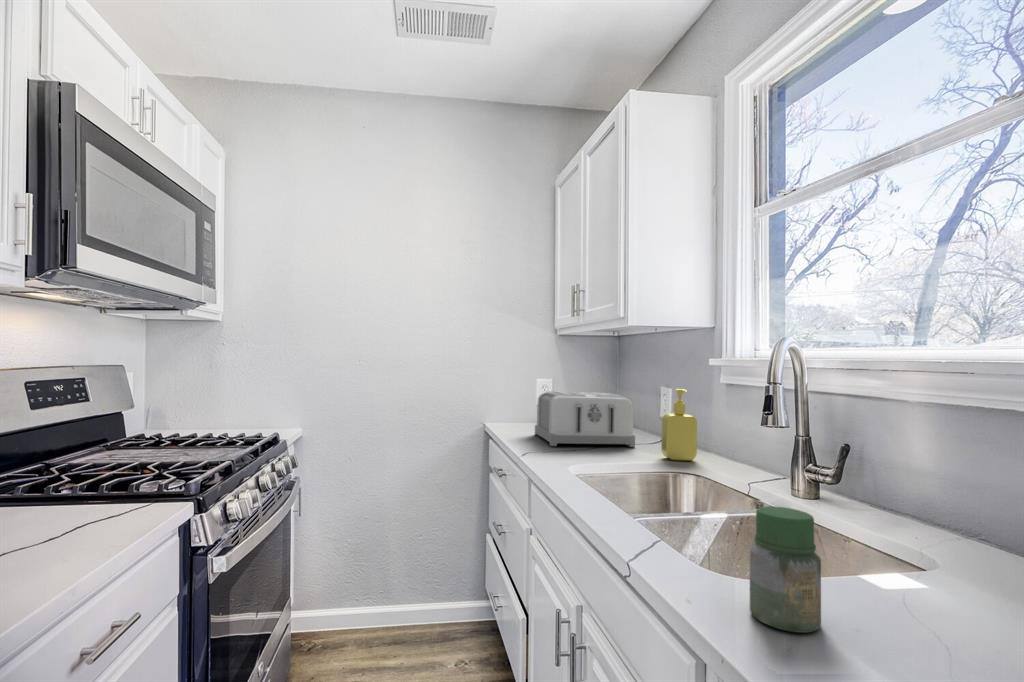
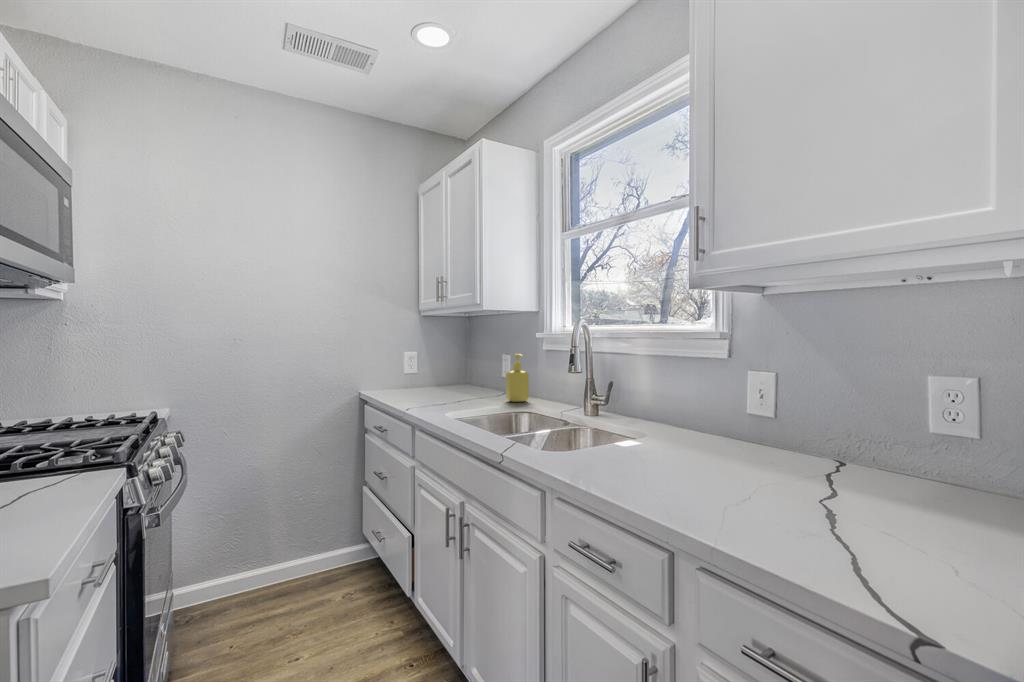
toaster: present [535,391,635,447] -> none [410,358,487,400]
jar: present [750,506,821,633] -> none [563,414,593,468]

